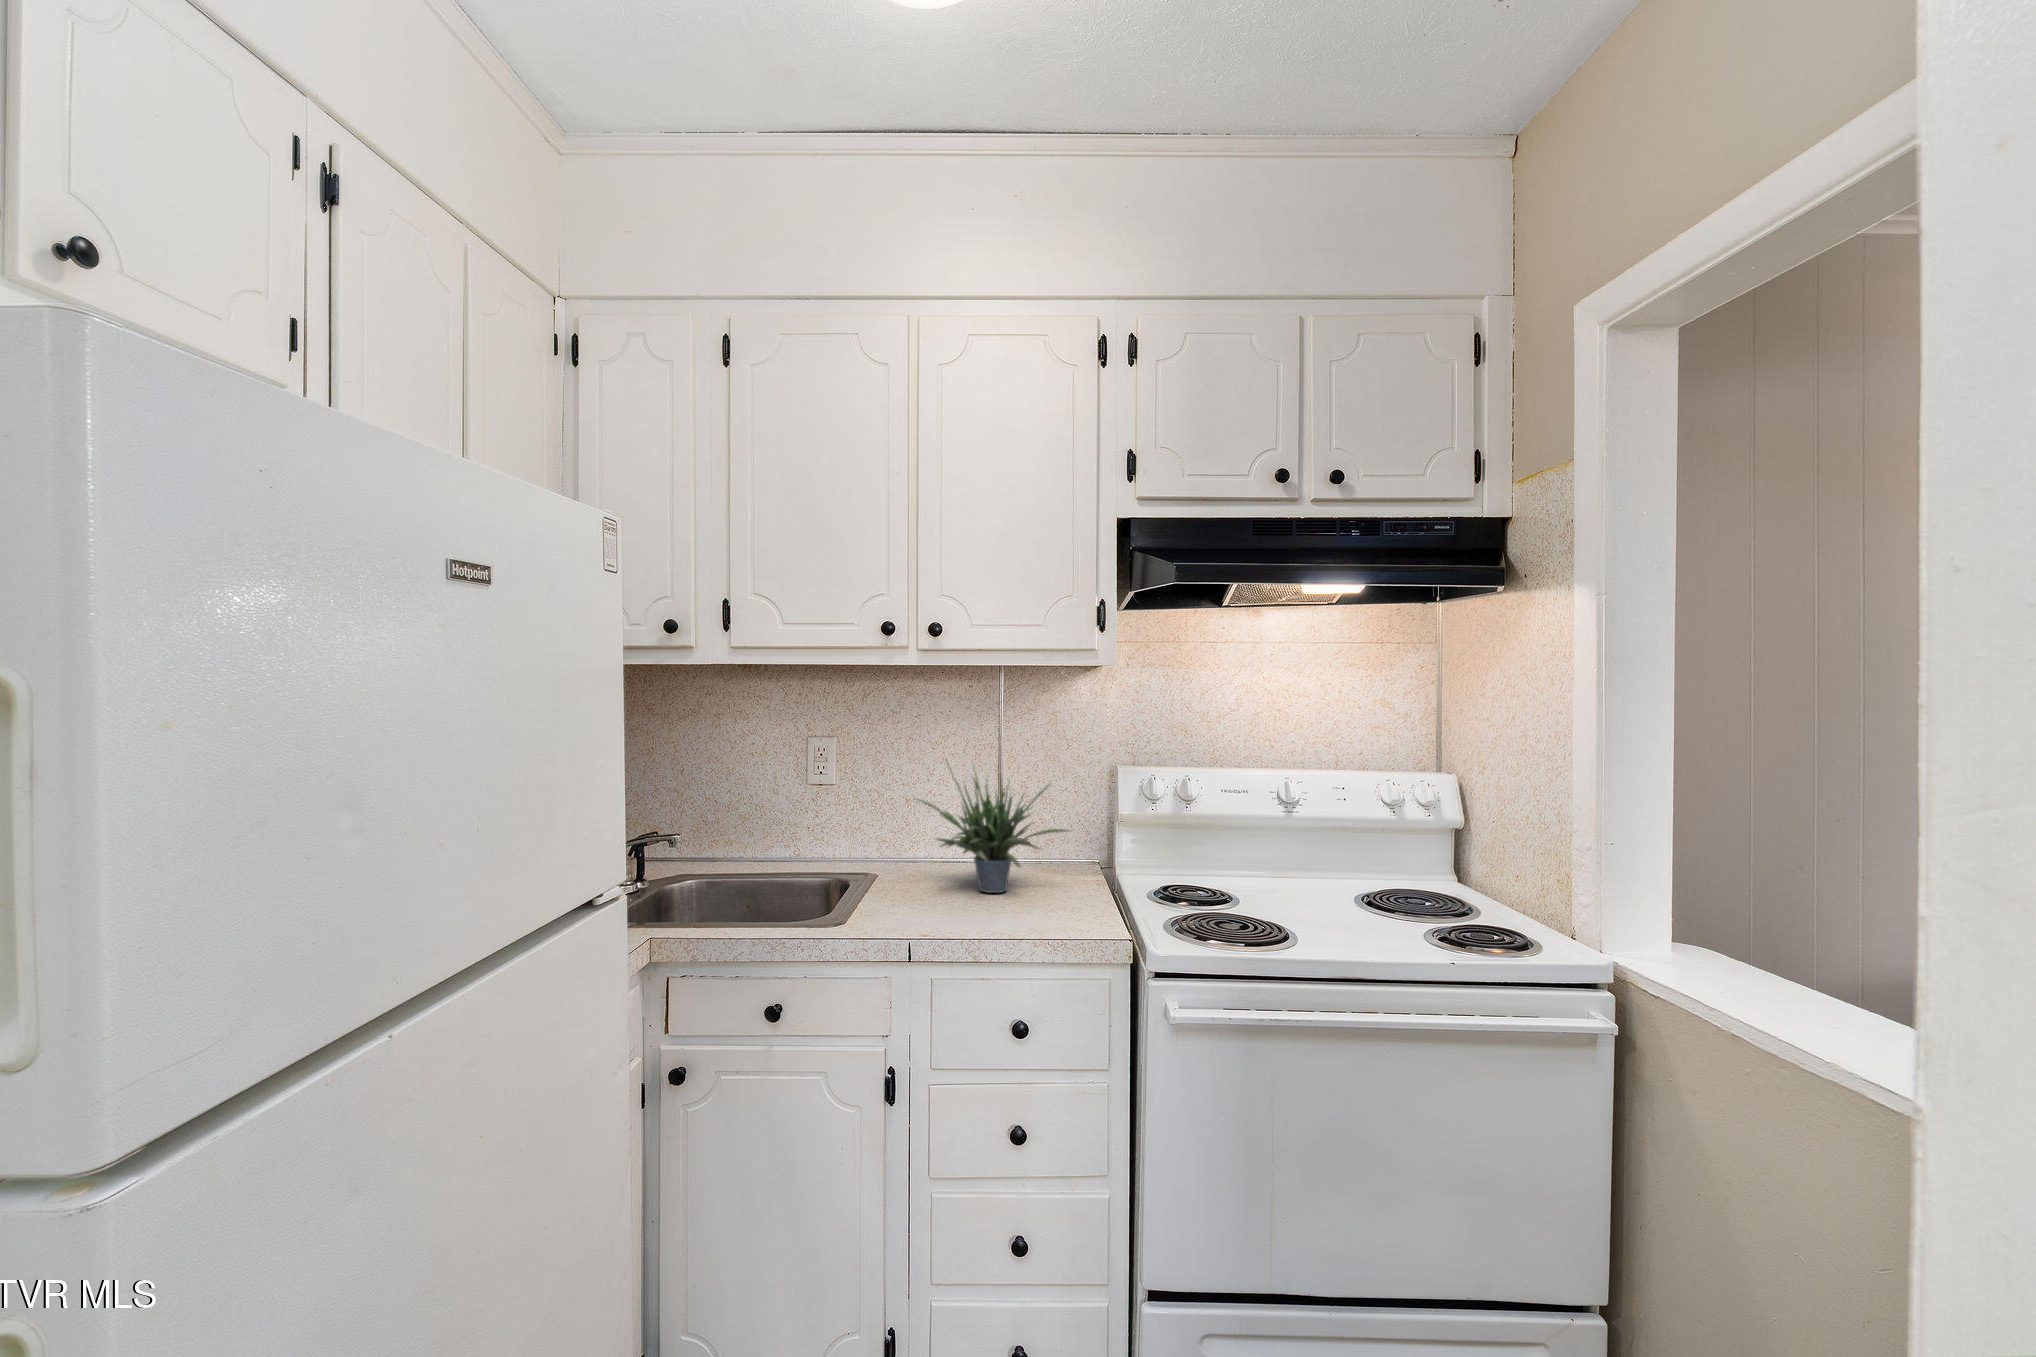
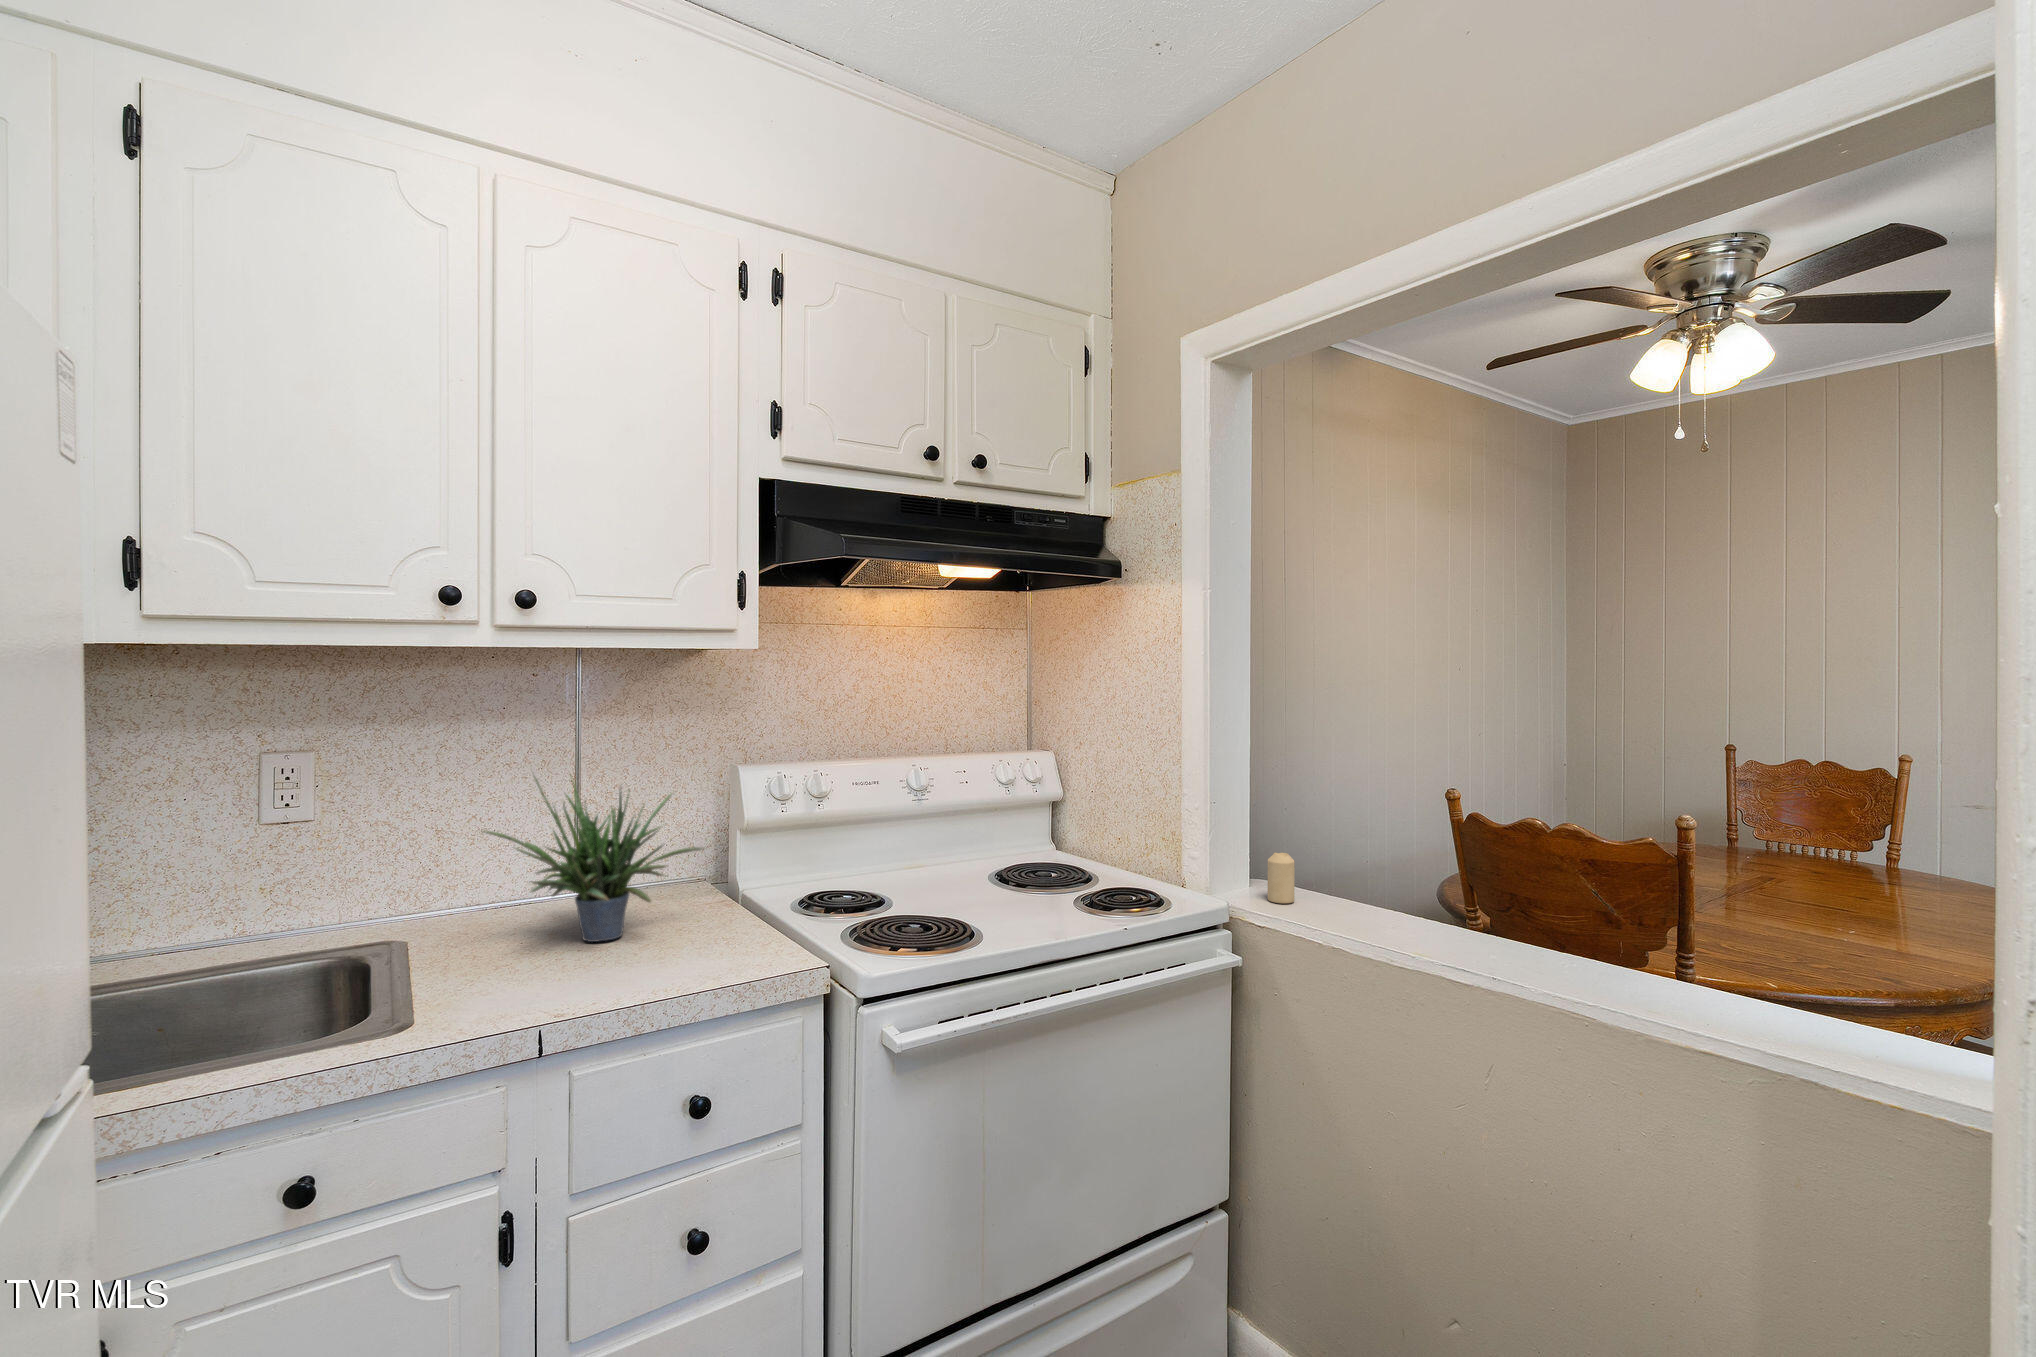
candle: none [1692,917,1734,983] -> present [1268,853,1295,903]

